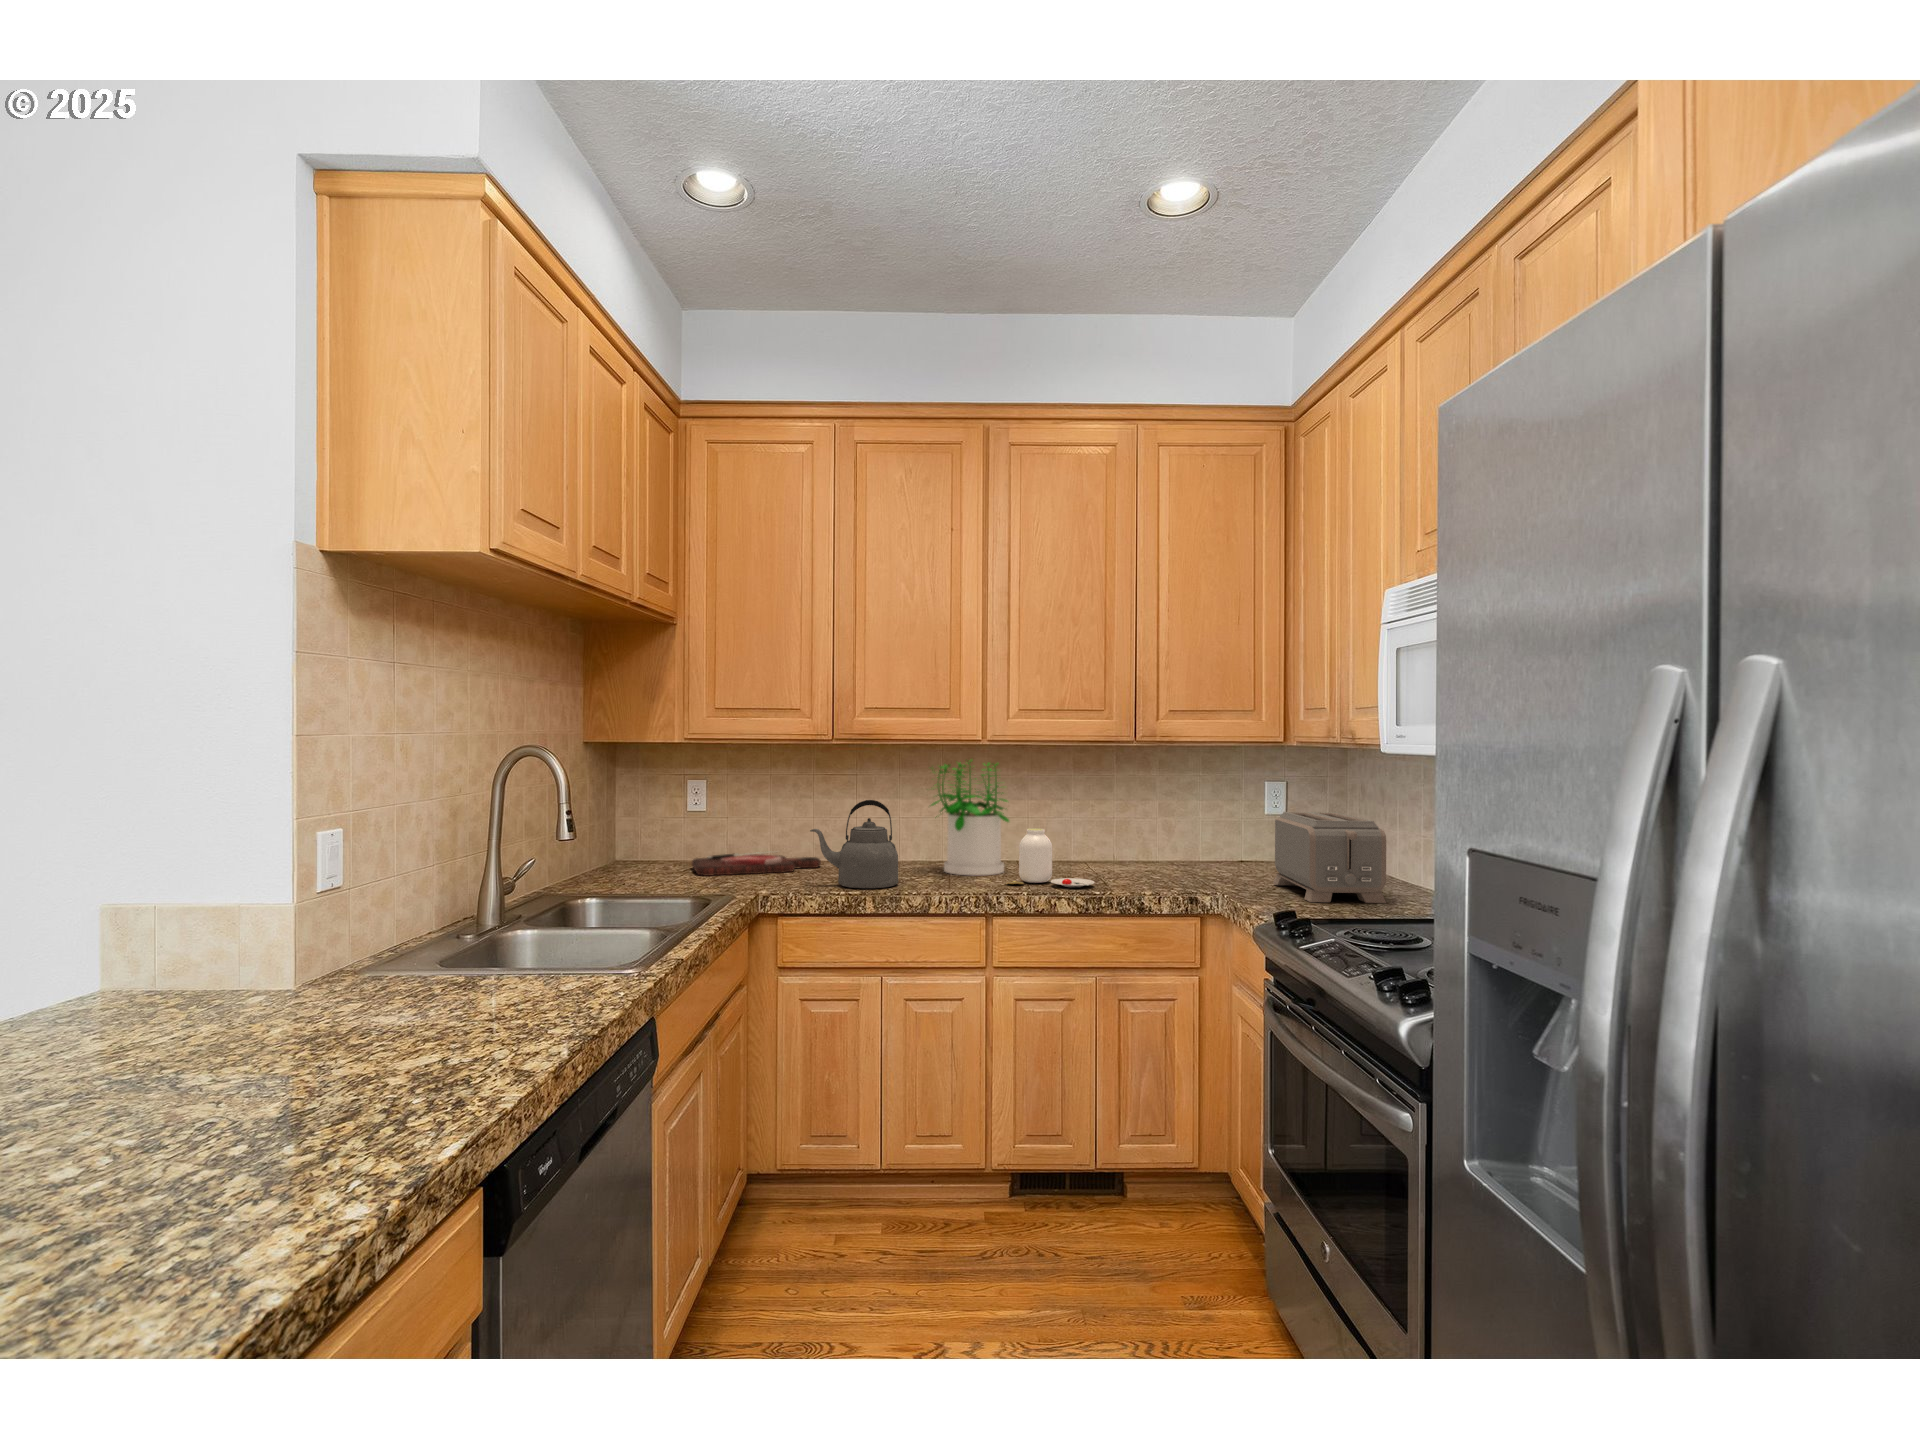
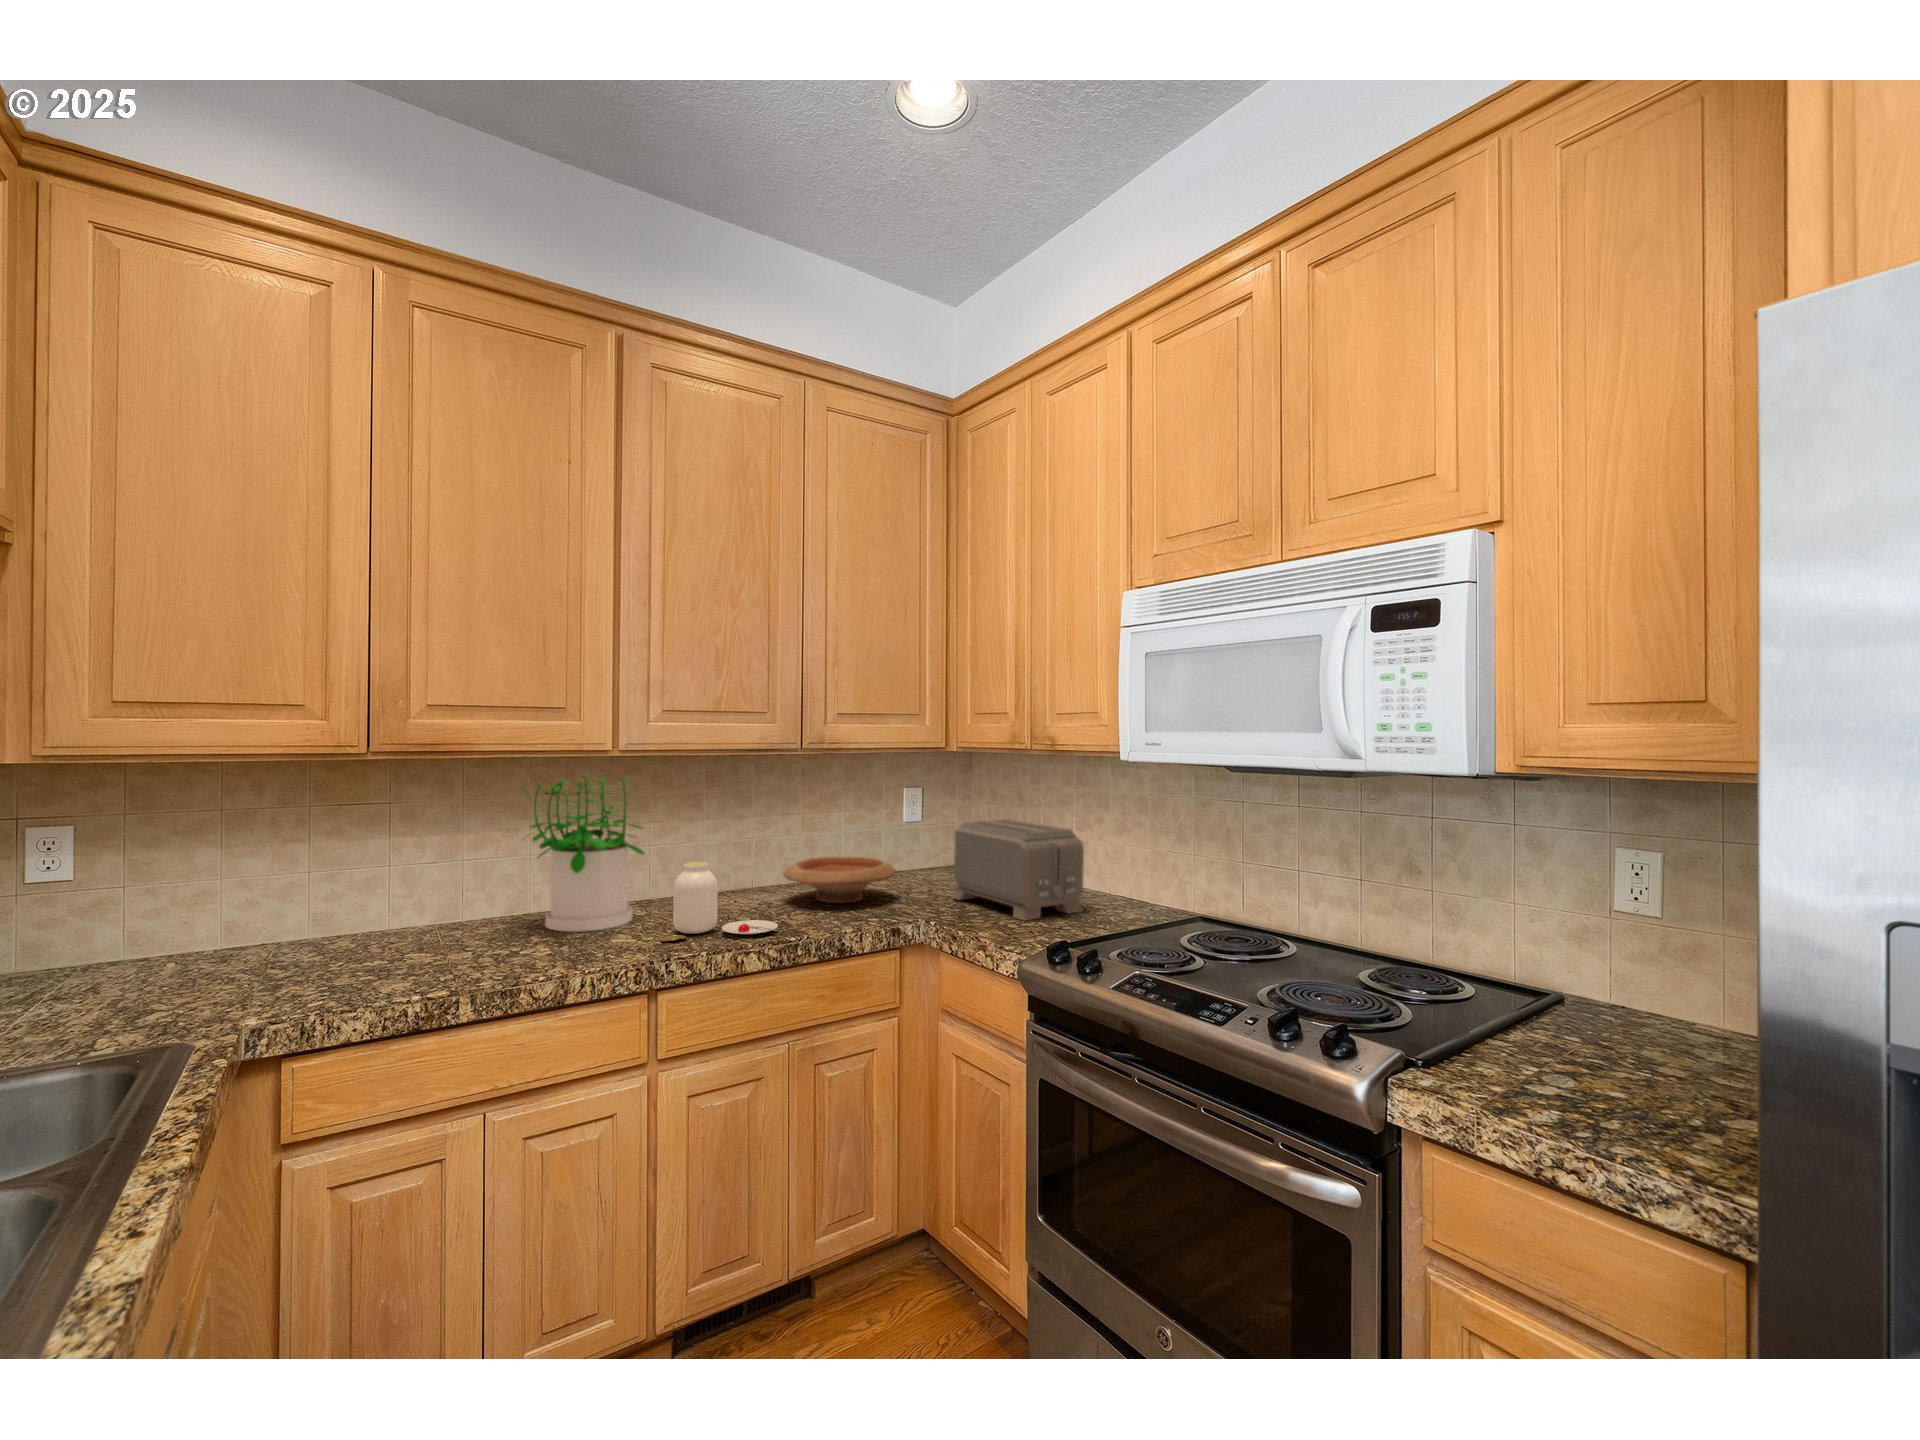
kettle: present [810,800,898,888] -> none [341,844,502,985]
wooden bowl: none [1125,840,1226,878] -> present [784,857,895,903]
cutting board: present [692,851,821,876] -> none [47,930,331,999]

